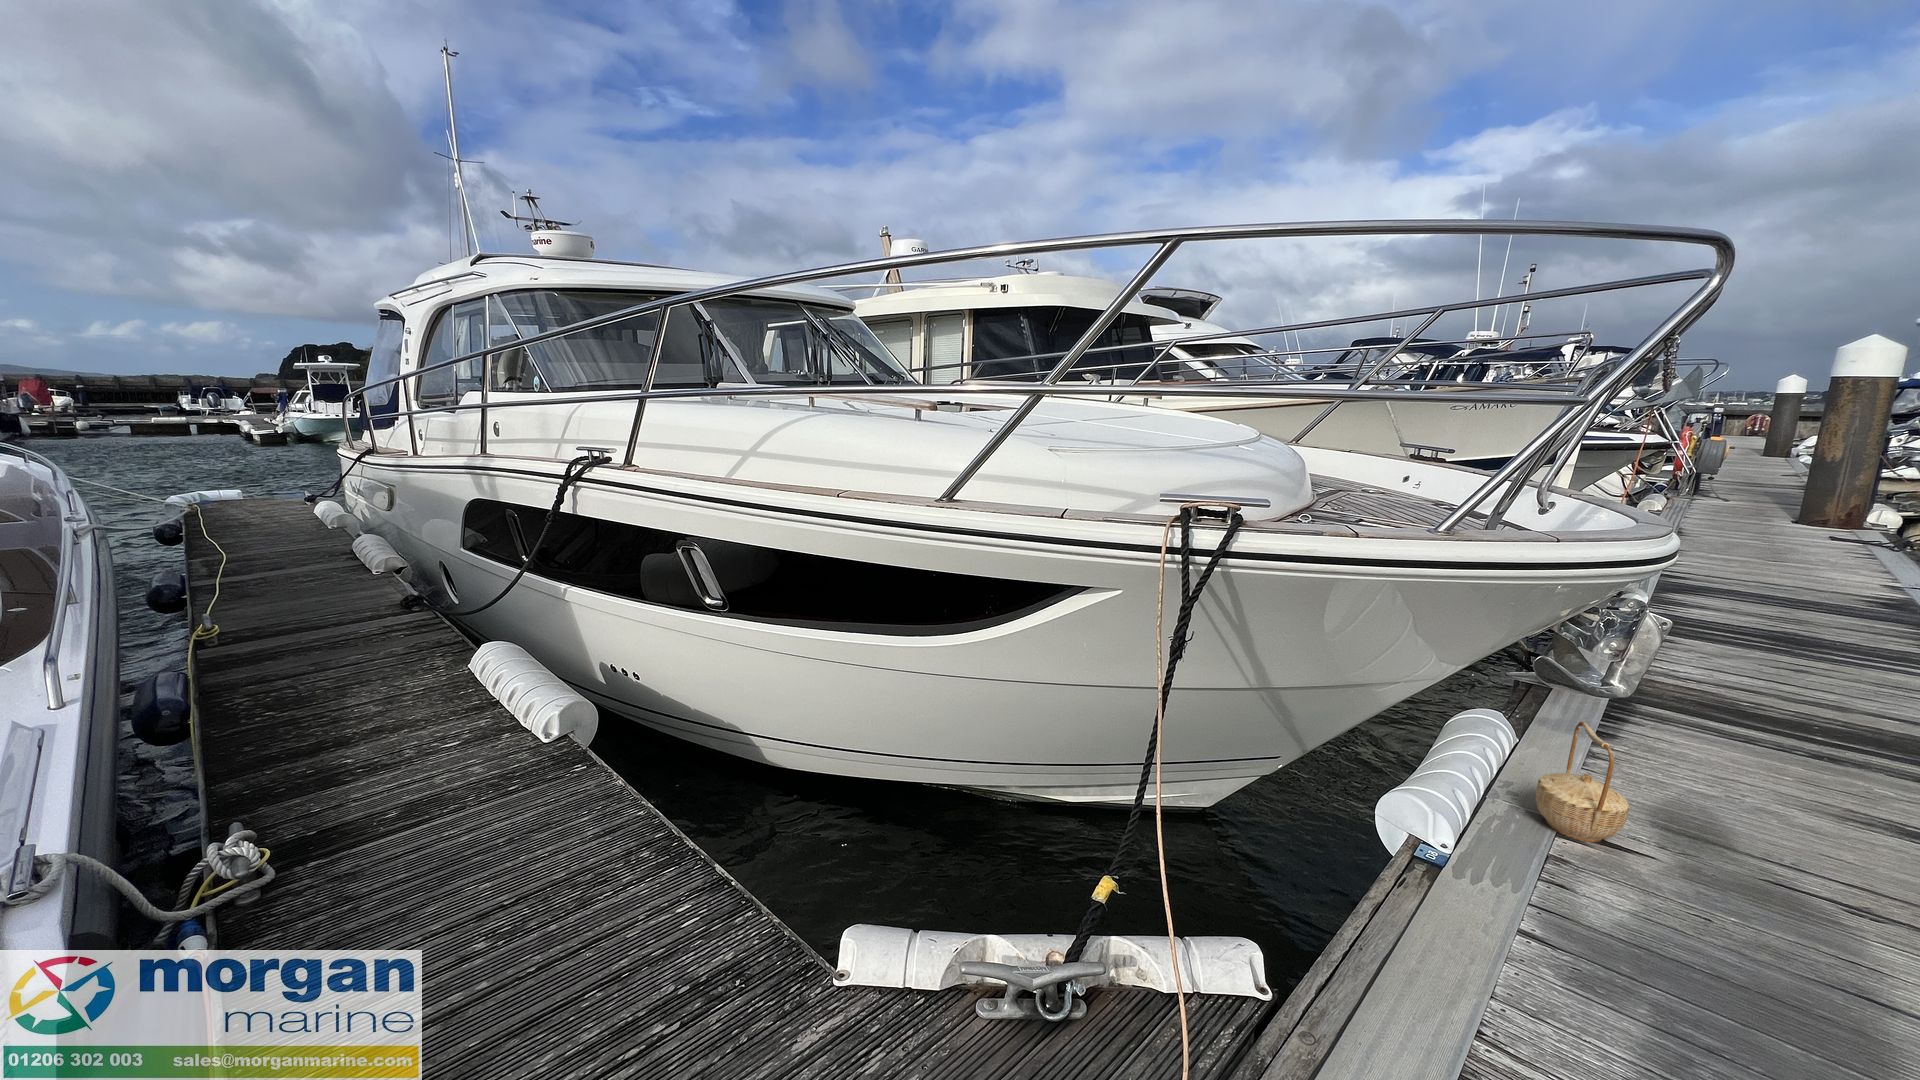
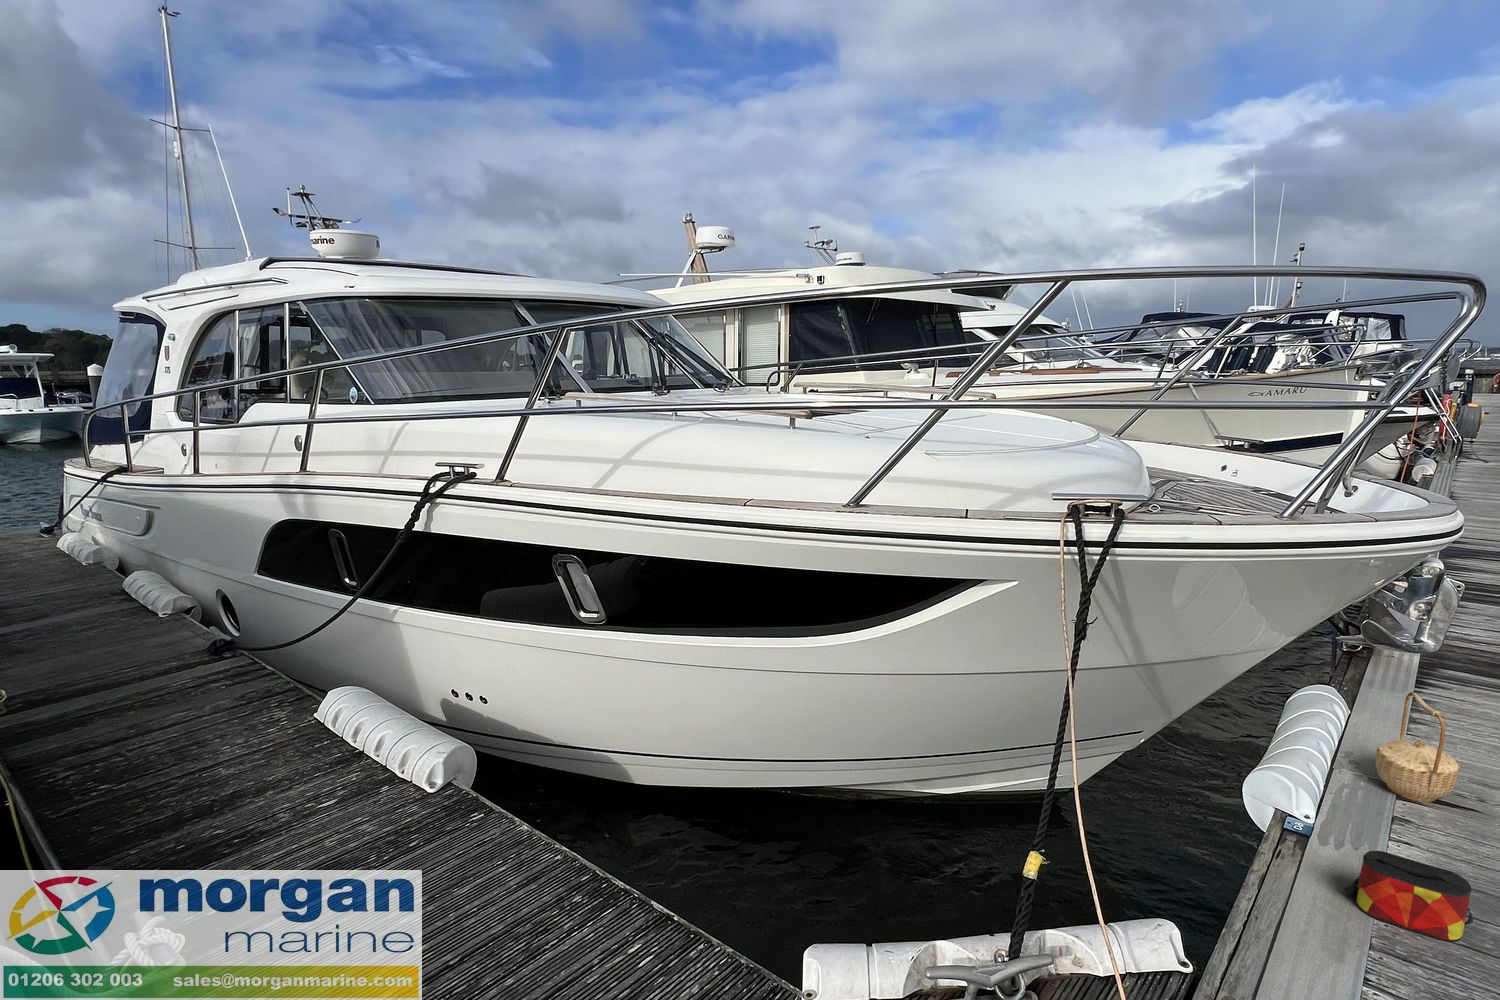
bag: none [1472,886,1620,999] -> present [1344,851,1473,942]

